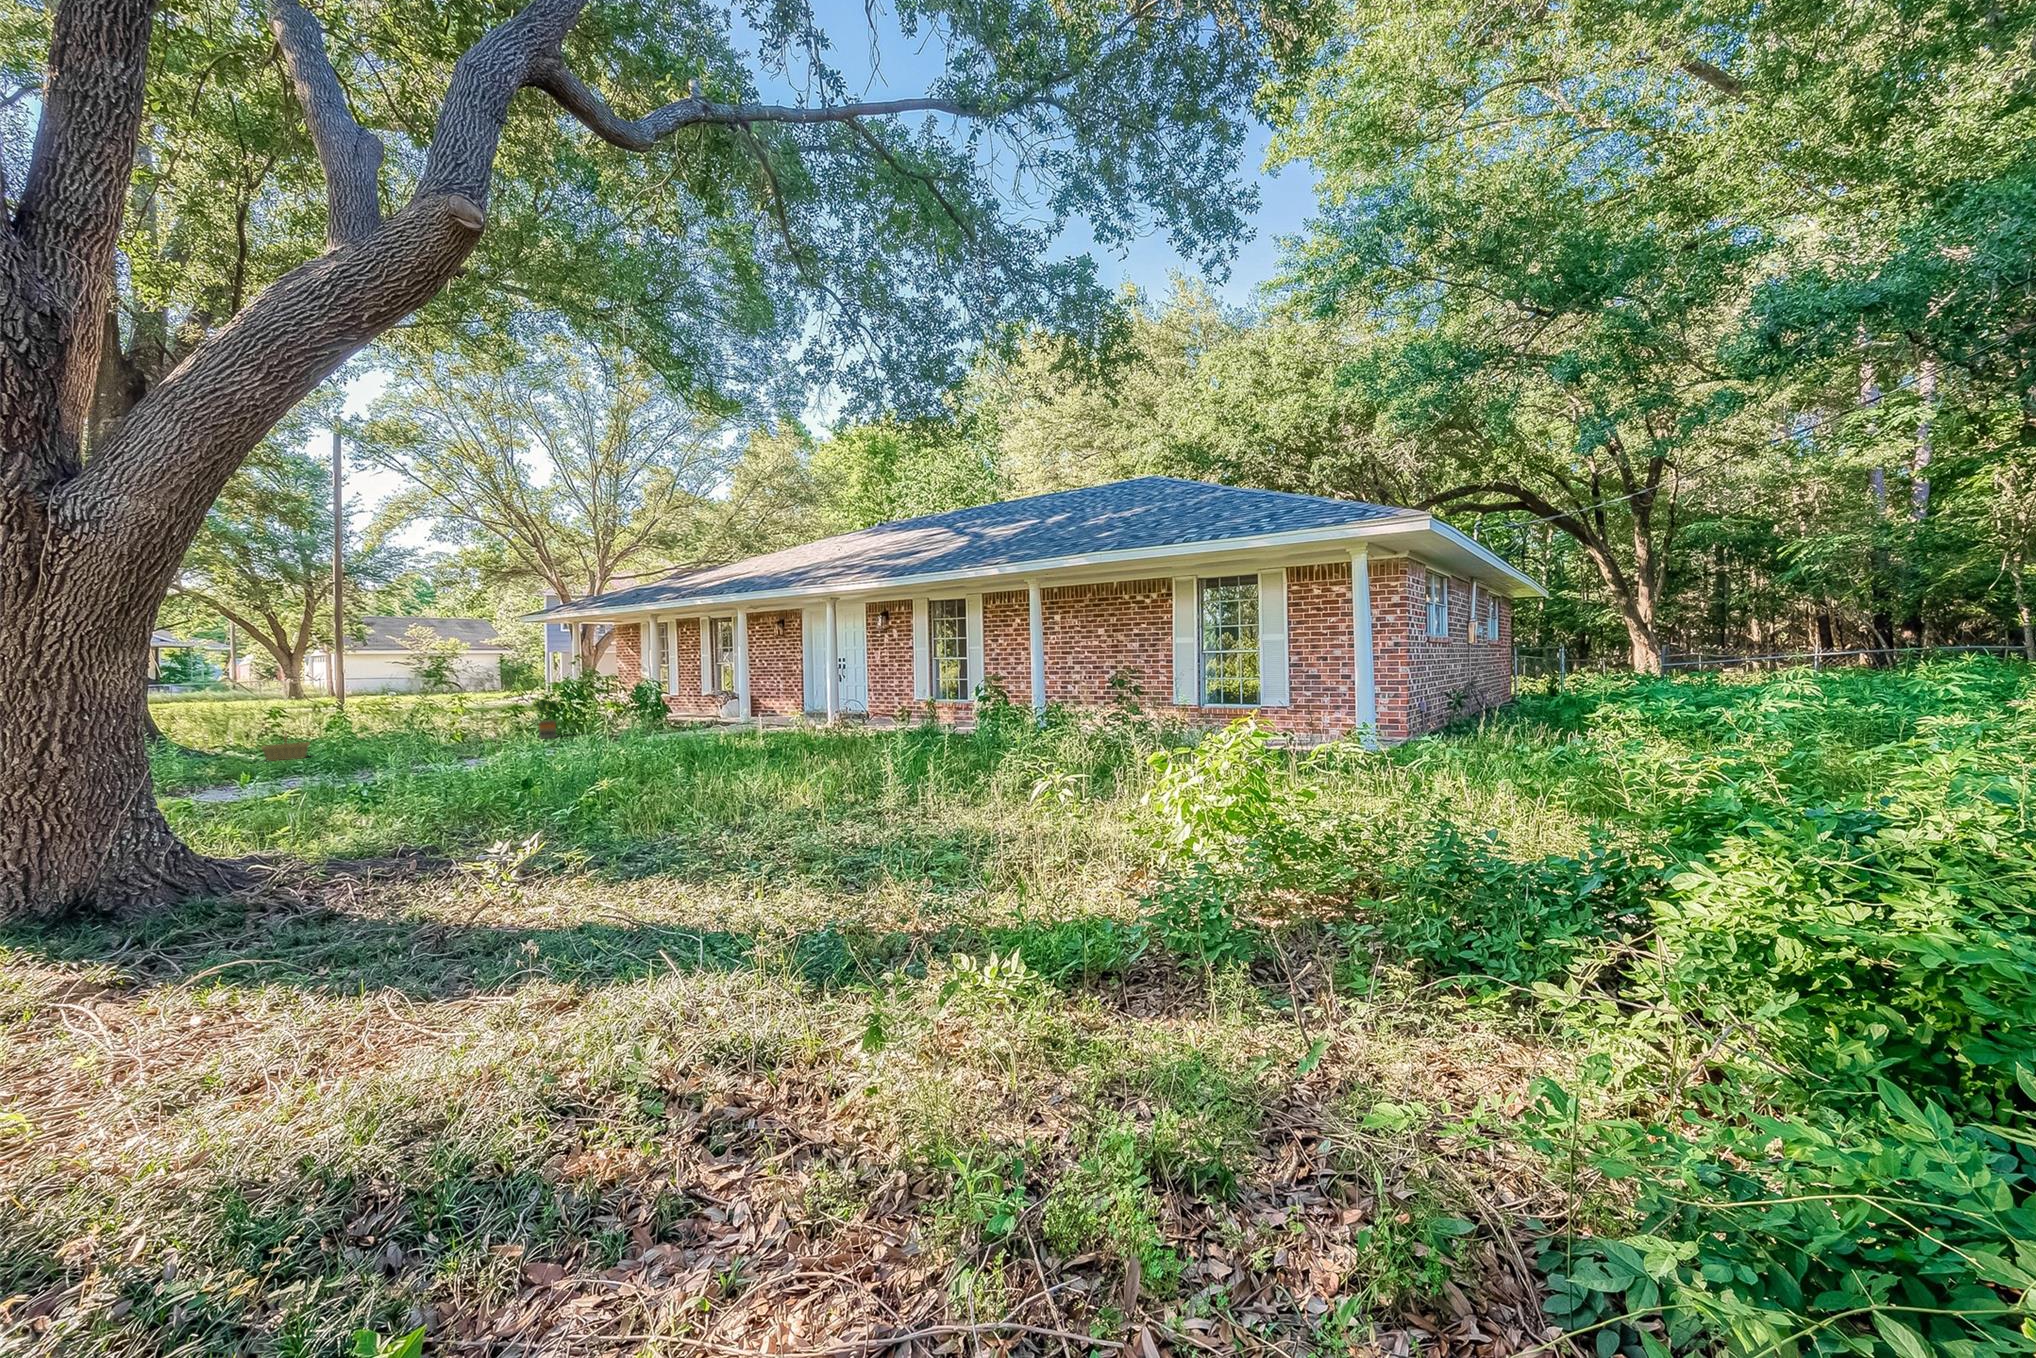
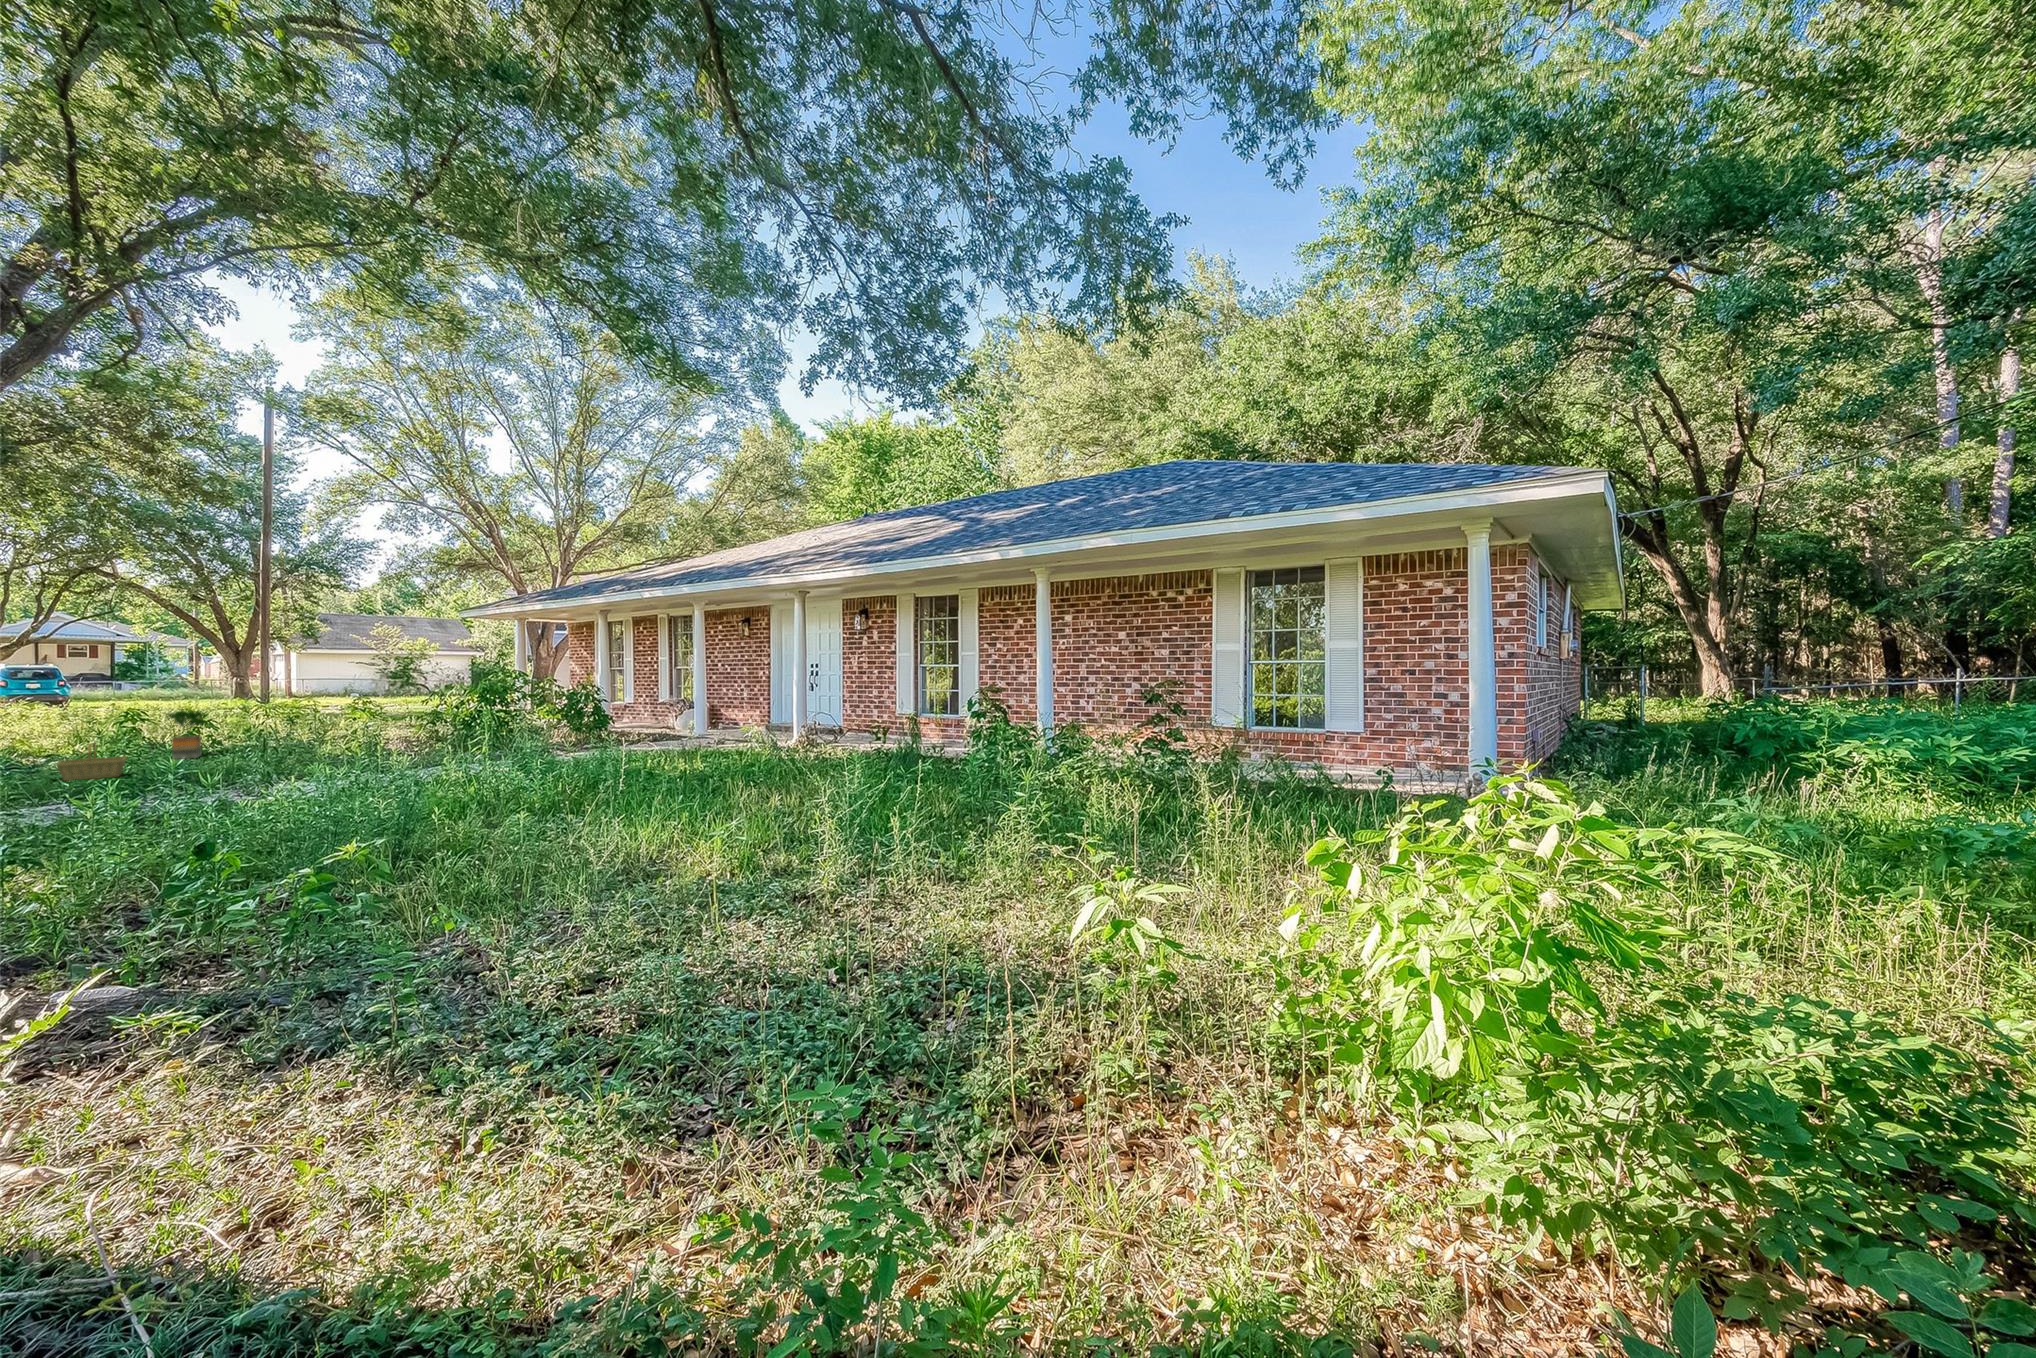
potted tree: present [534,700,561,739] -> present [166,710,208,759]

